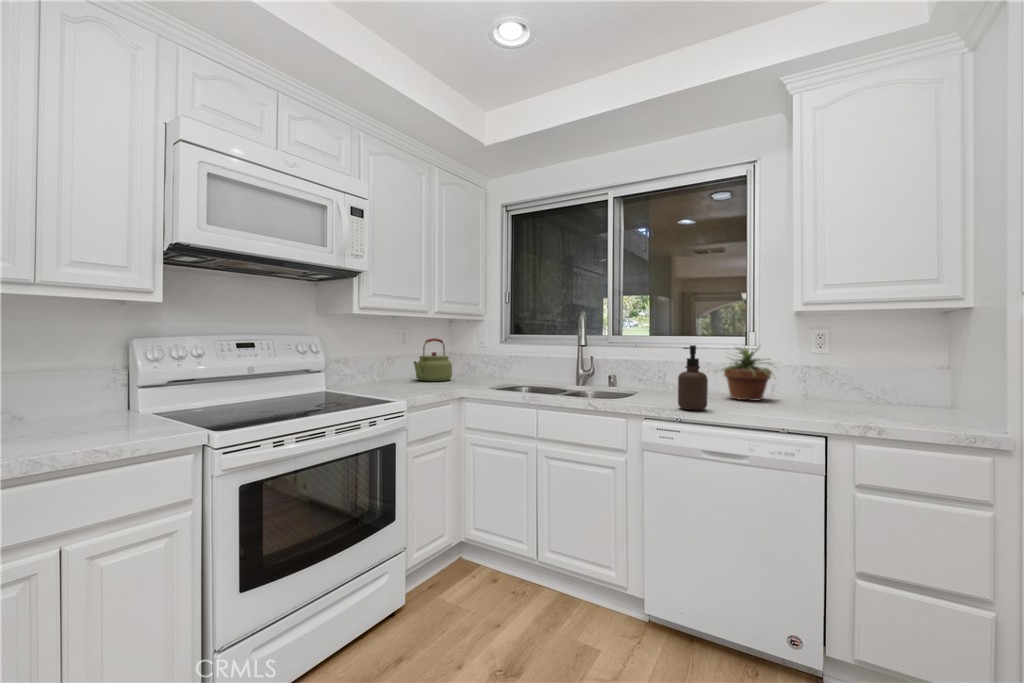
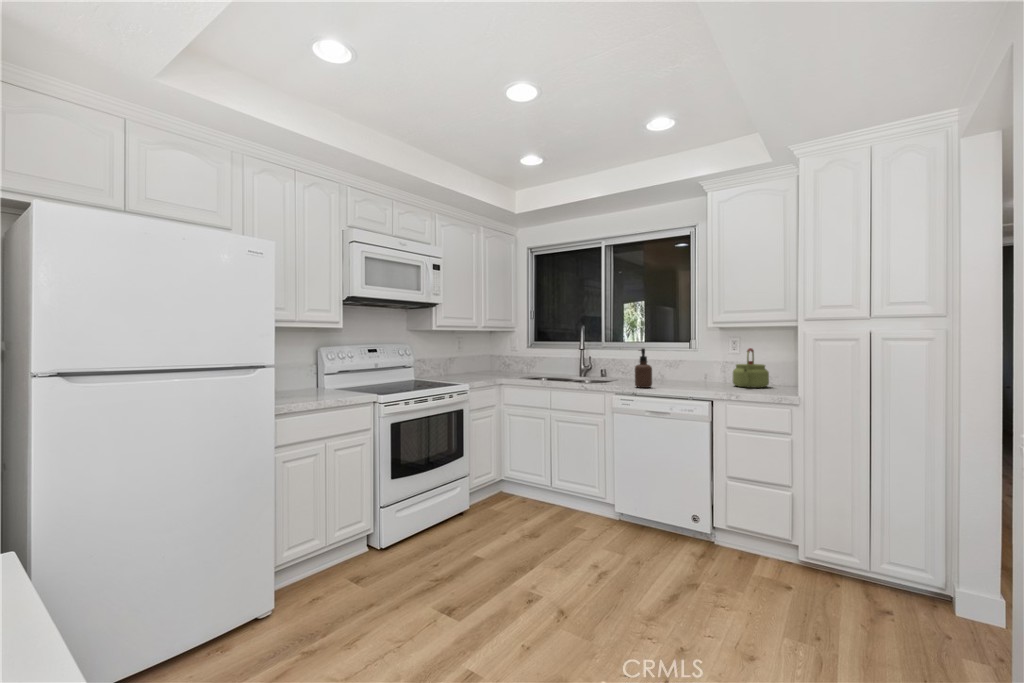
kettle: present [414,338,452,381] -> present [732,348,769,388]
potted plant: present [724,347,772,401] -> none [665,347,711,384]

